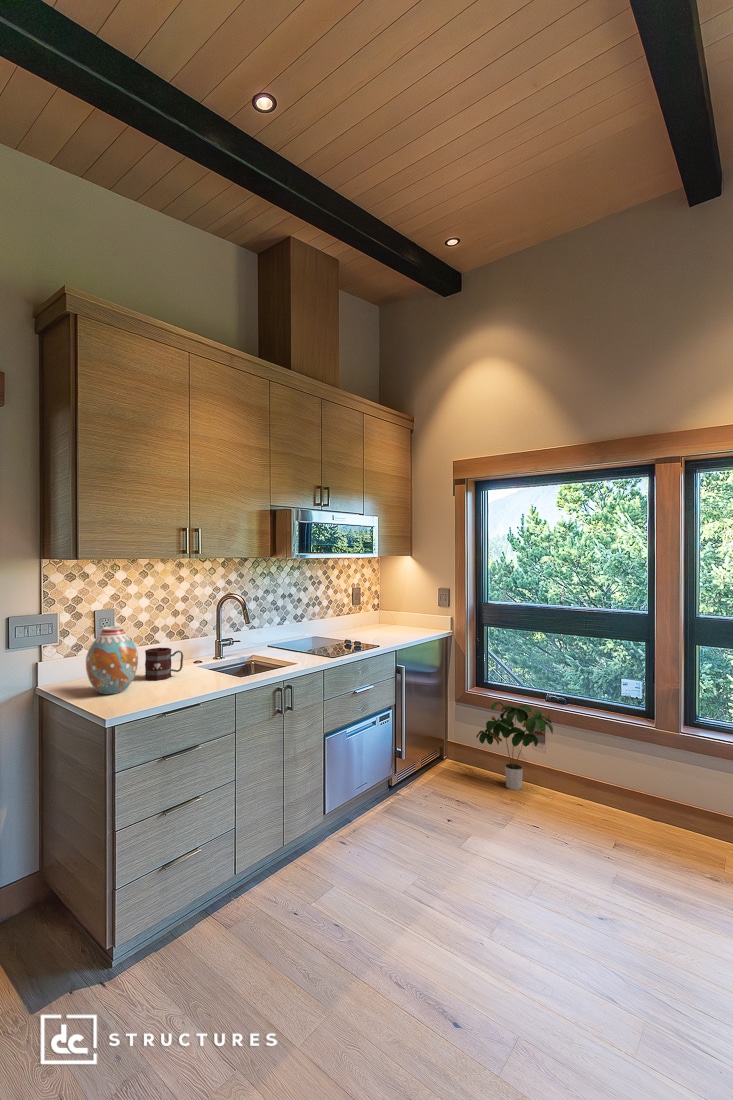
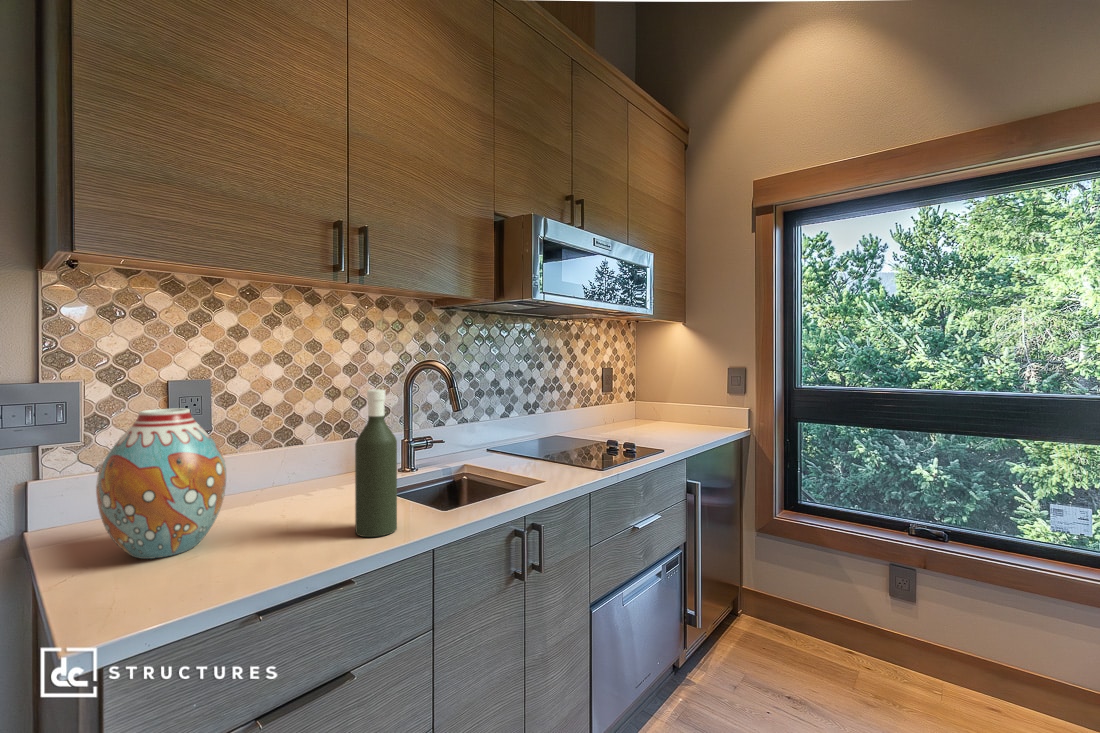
bottle: none [198,616,218,686] -> present [355,389,397,537]
mug: present [145,648,183,680] -> none [258,453,334,518]
potted plant: present [476,702,553,790] -> none [801,538,943,679]

